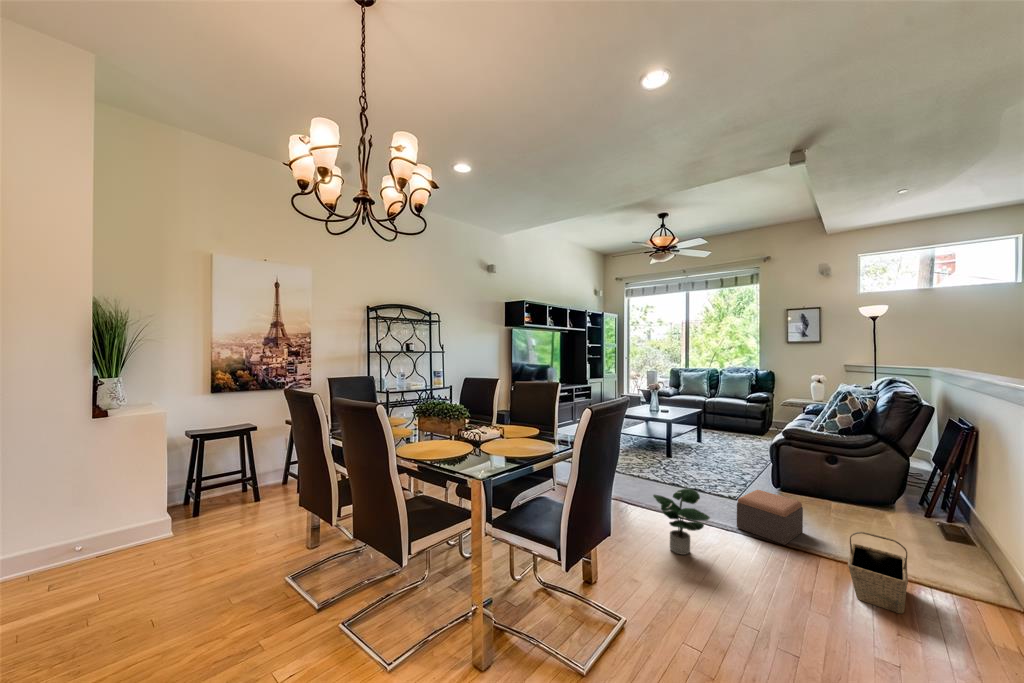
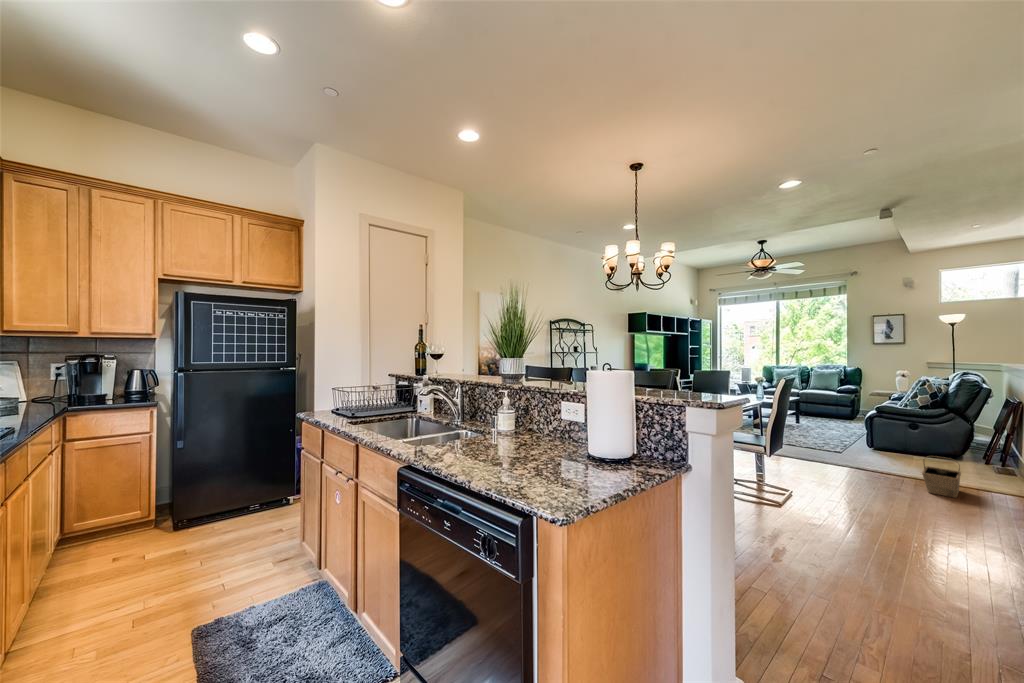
potted plant: present [653,489,710,555] -> none [789,437,830,475]
footstool: present [737,490,803,545] -> none [844,443,892,473]

